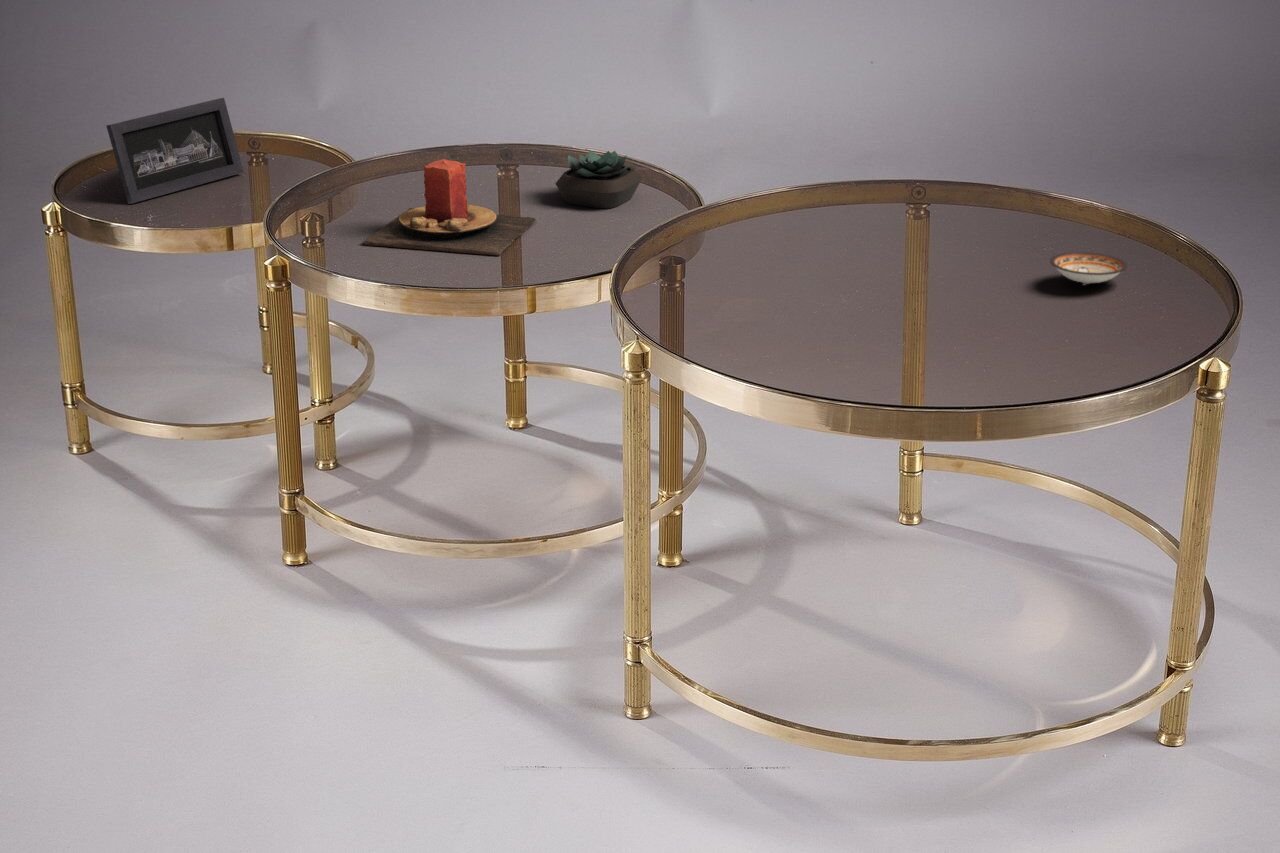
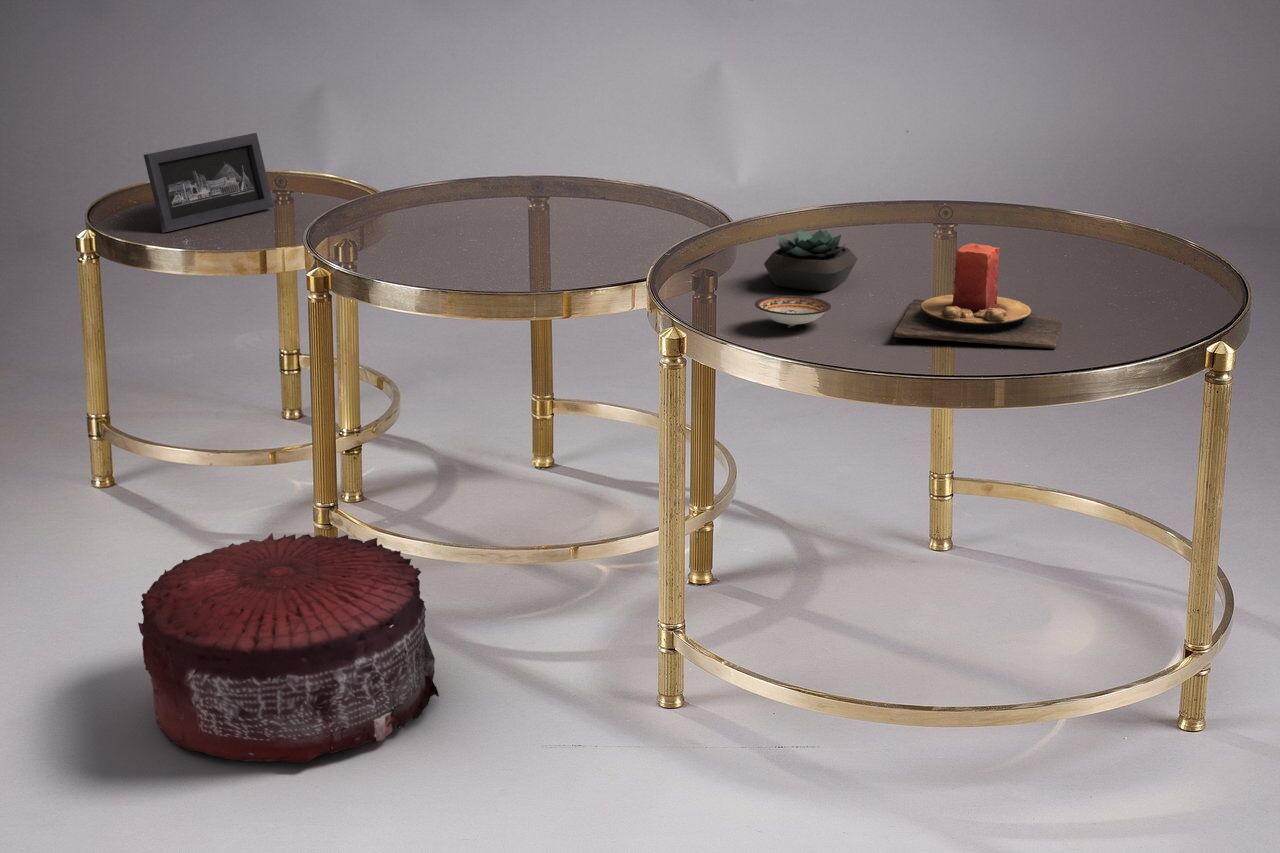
succulent plant: present [555,151,642,209] -> present [764,230,857,291]
candle: present [365,159,536,256] -> present [894,243,1062,349]
ceramic bowl: present [1050,252,1128,284] -> present [755,296,831,326]
pouf: none [90,535,401,790] -> present [138,533,439,762]

